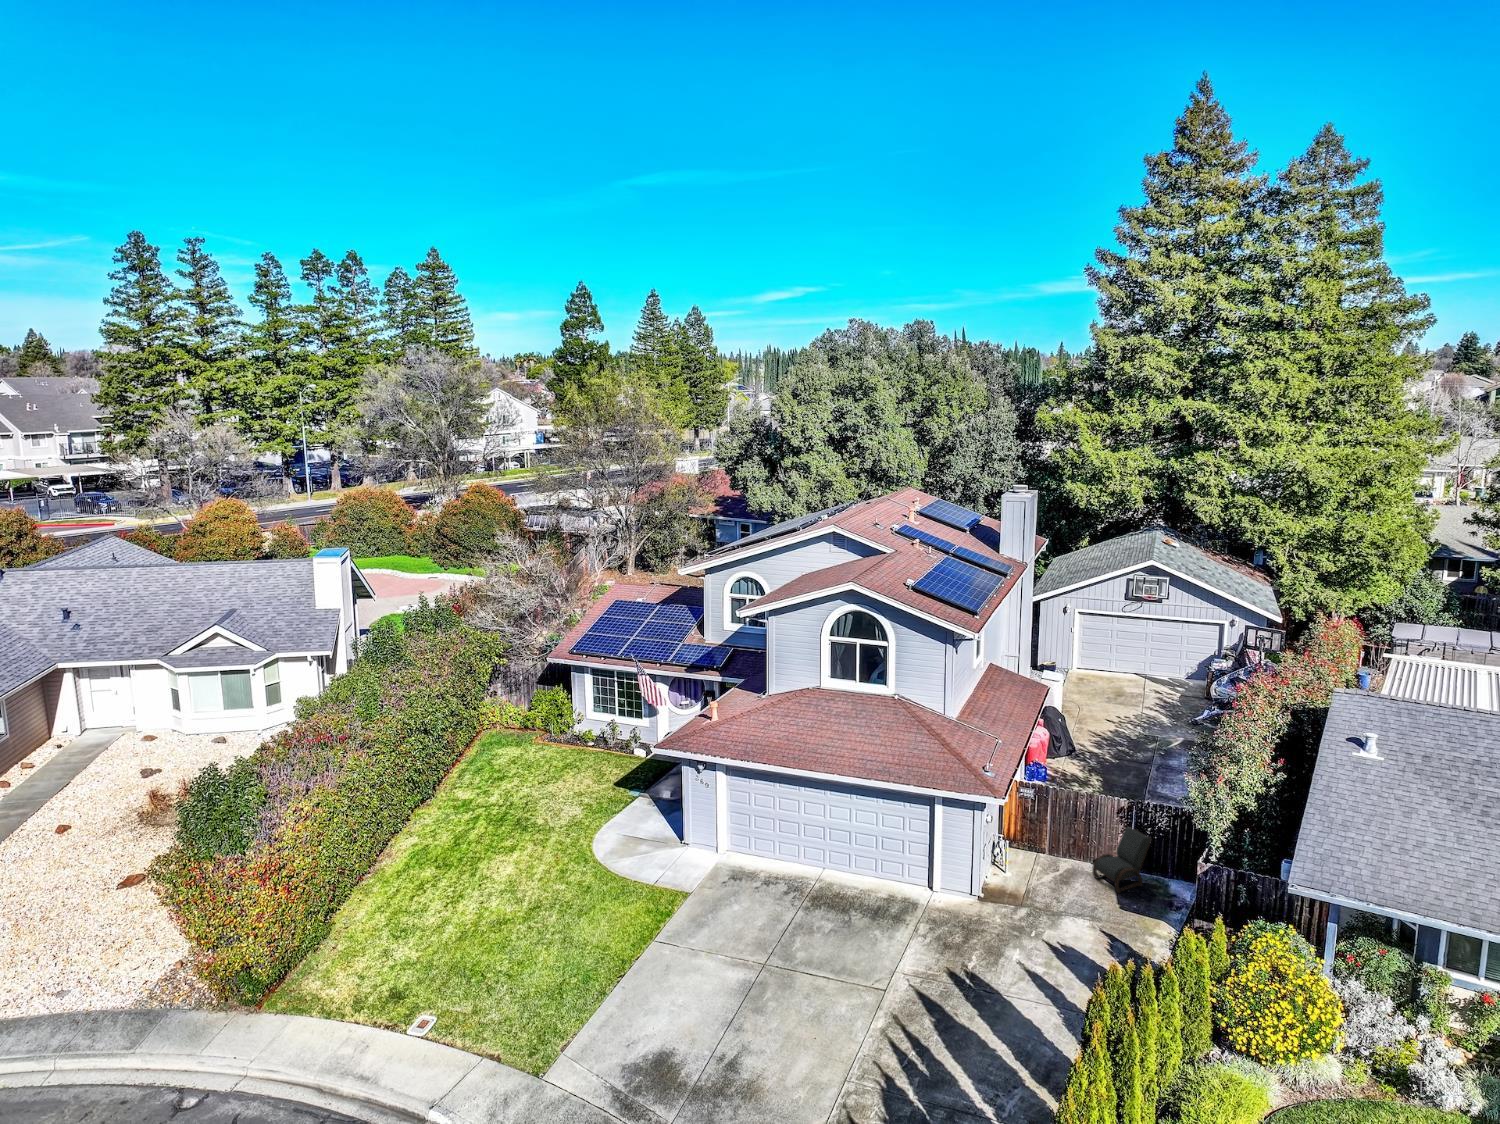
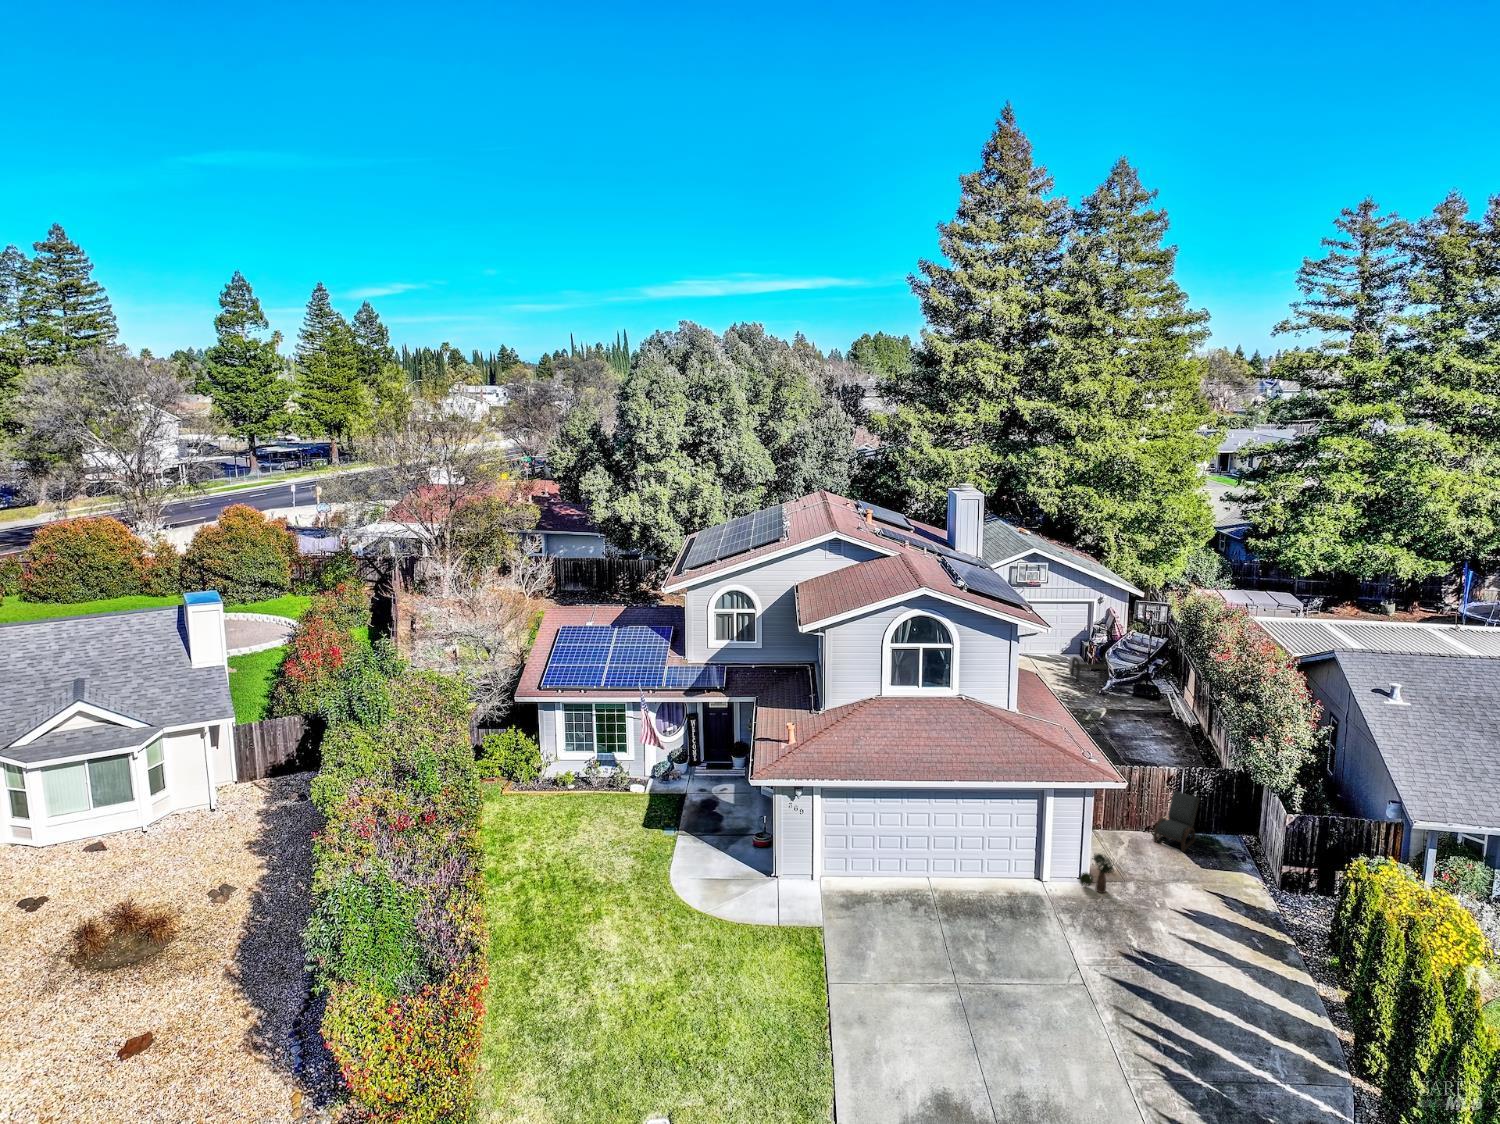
bench: none [1166,682,1208,716] -> present [1071,657,1110,683]
potted plant: none [966,870,1002,914] -> present [1079,853,1114,893]

